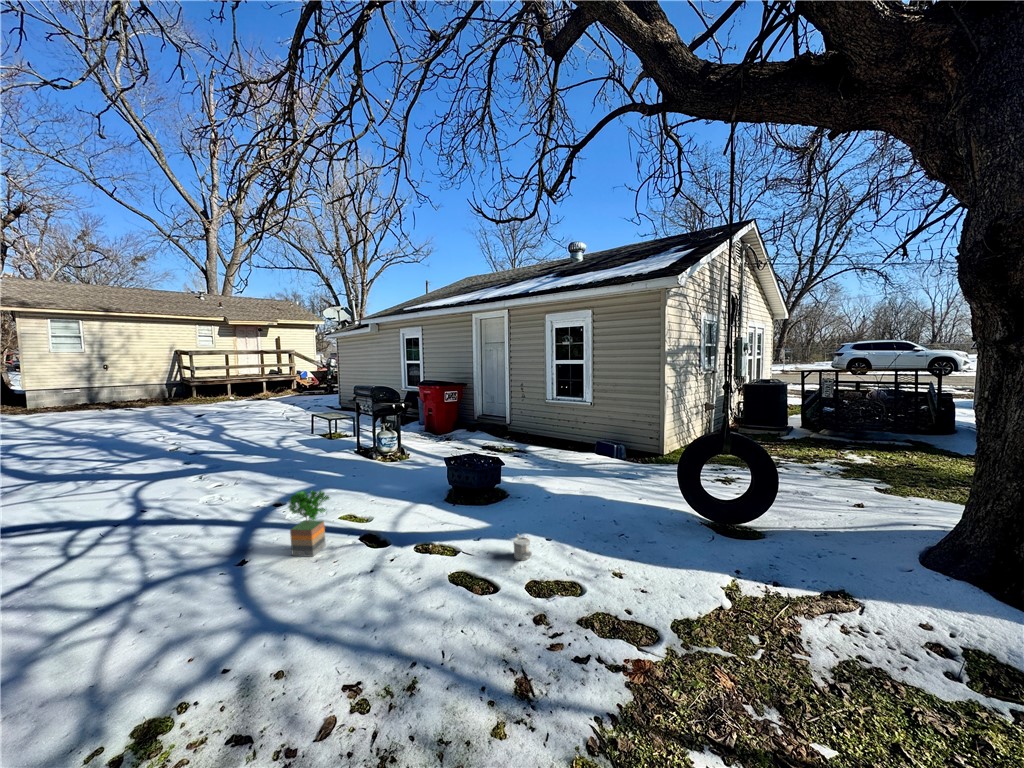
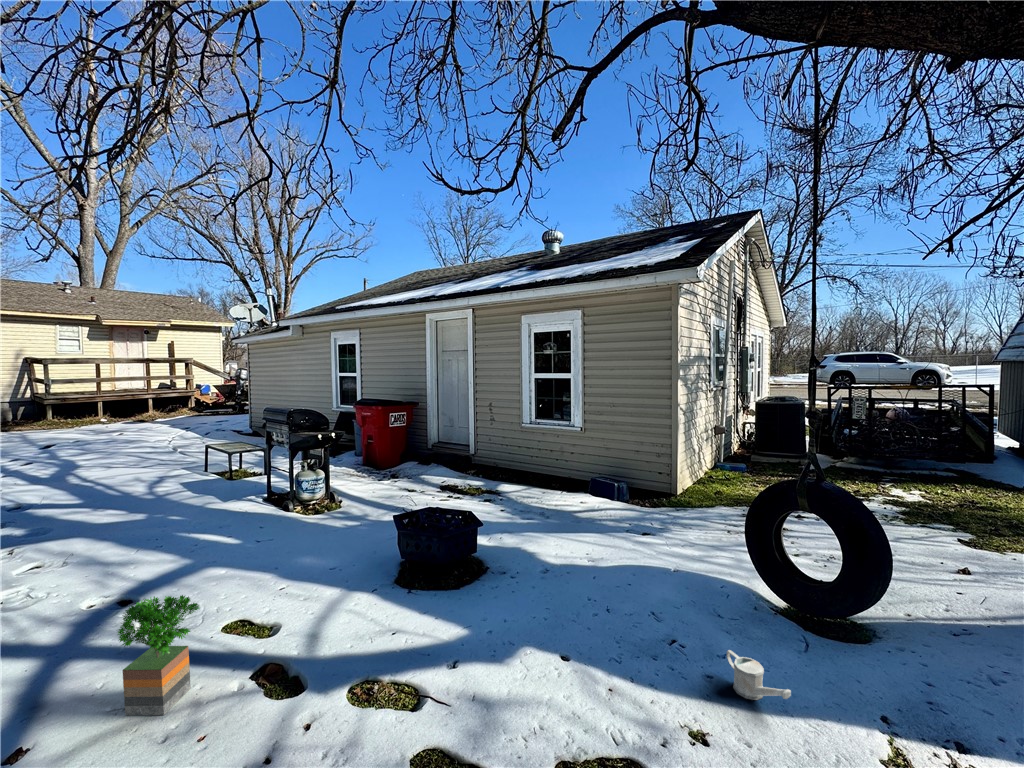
watering can: present [513,534,532,561] -> present [727,650,791,700]

